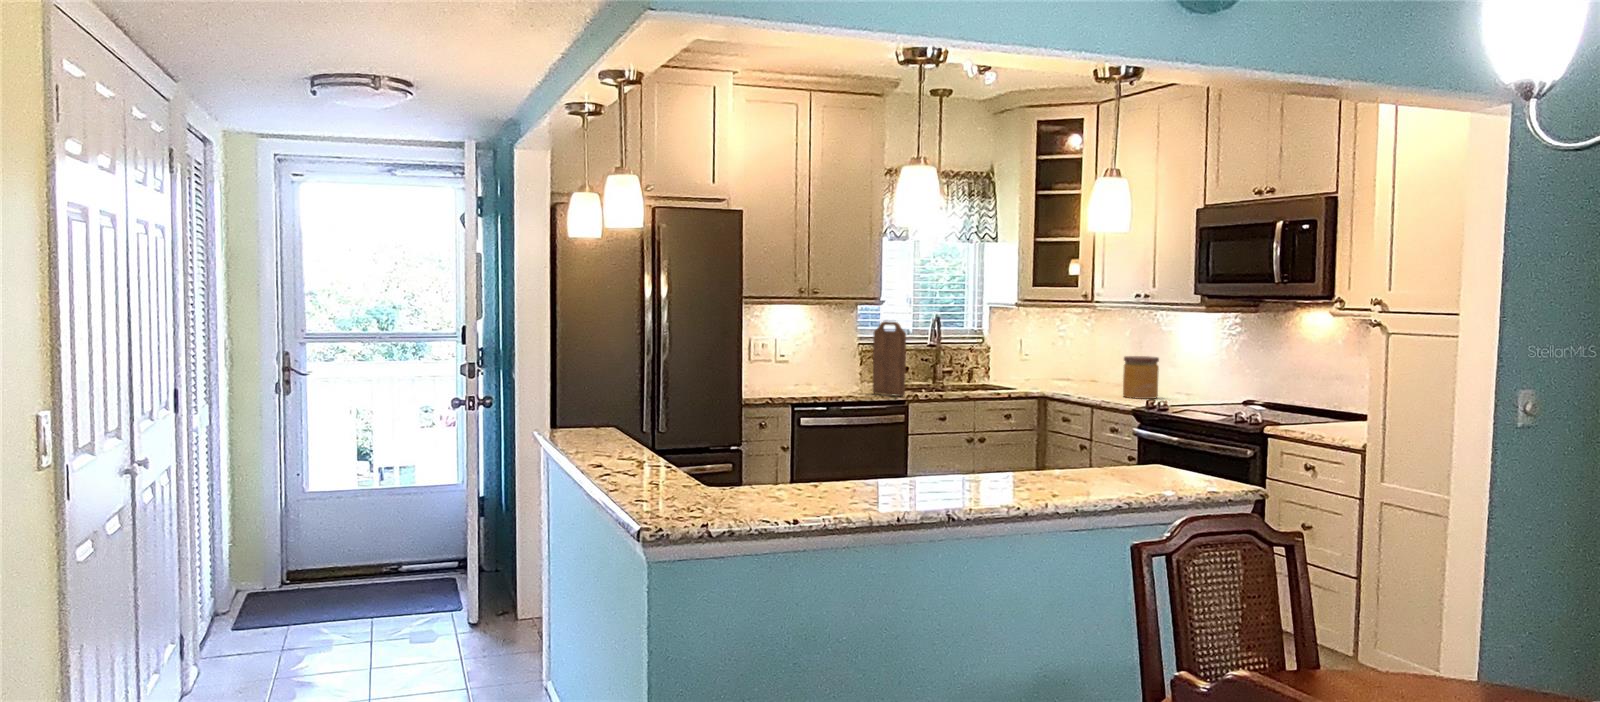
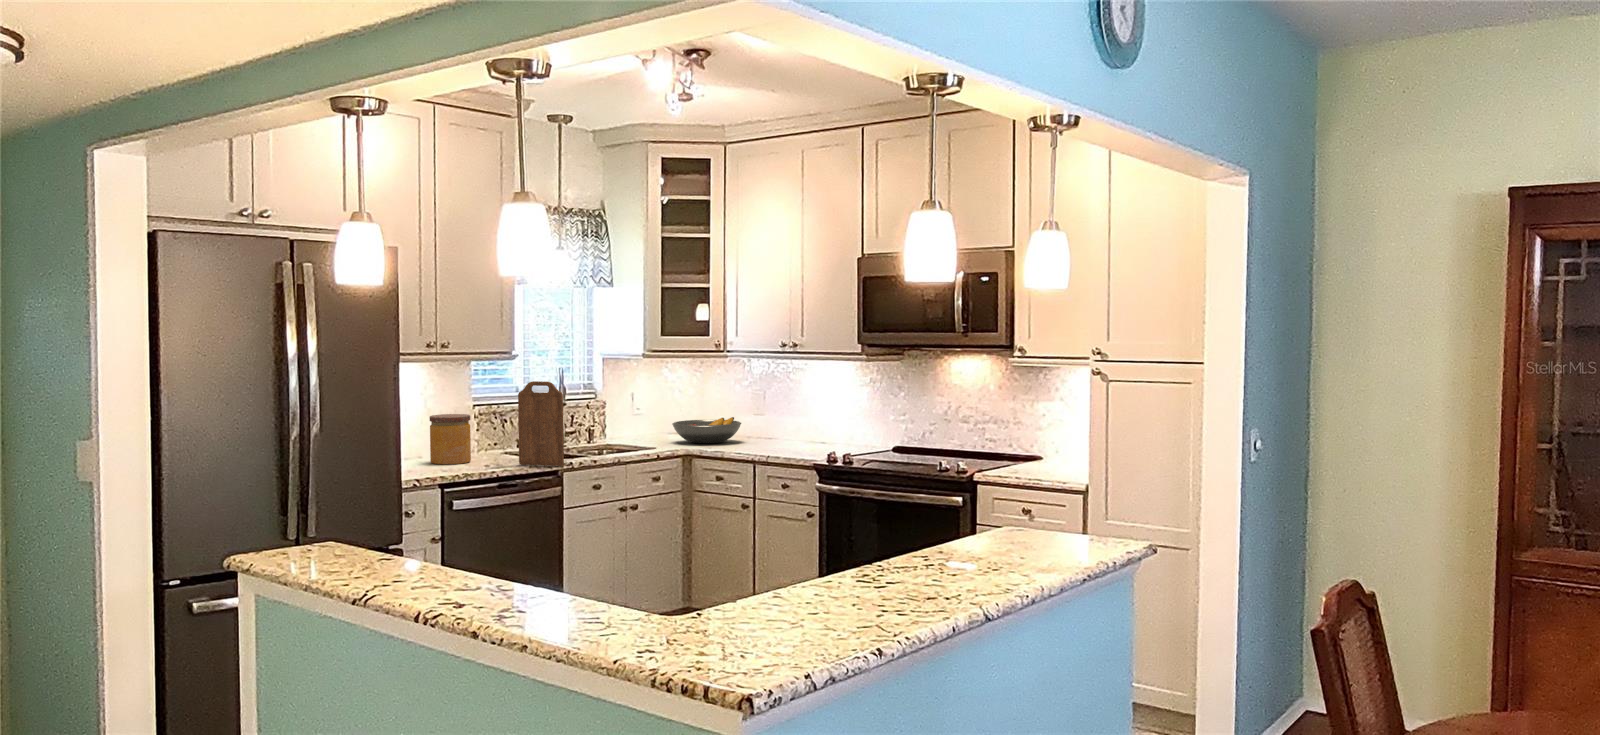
jar: present [1123,356,1159,399] -> present [430,414,471,464]
fruit bowl: none [1046,368,1114,391] -> present [672,417,741,443]

